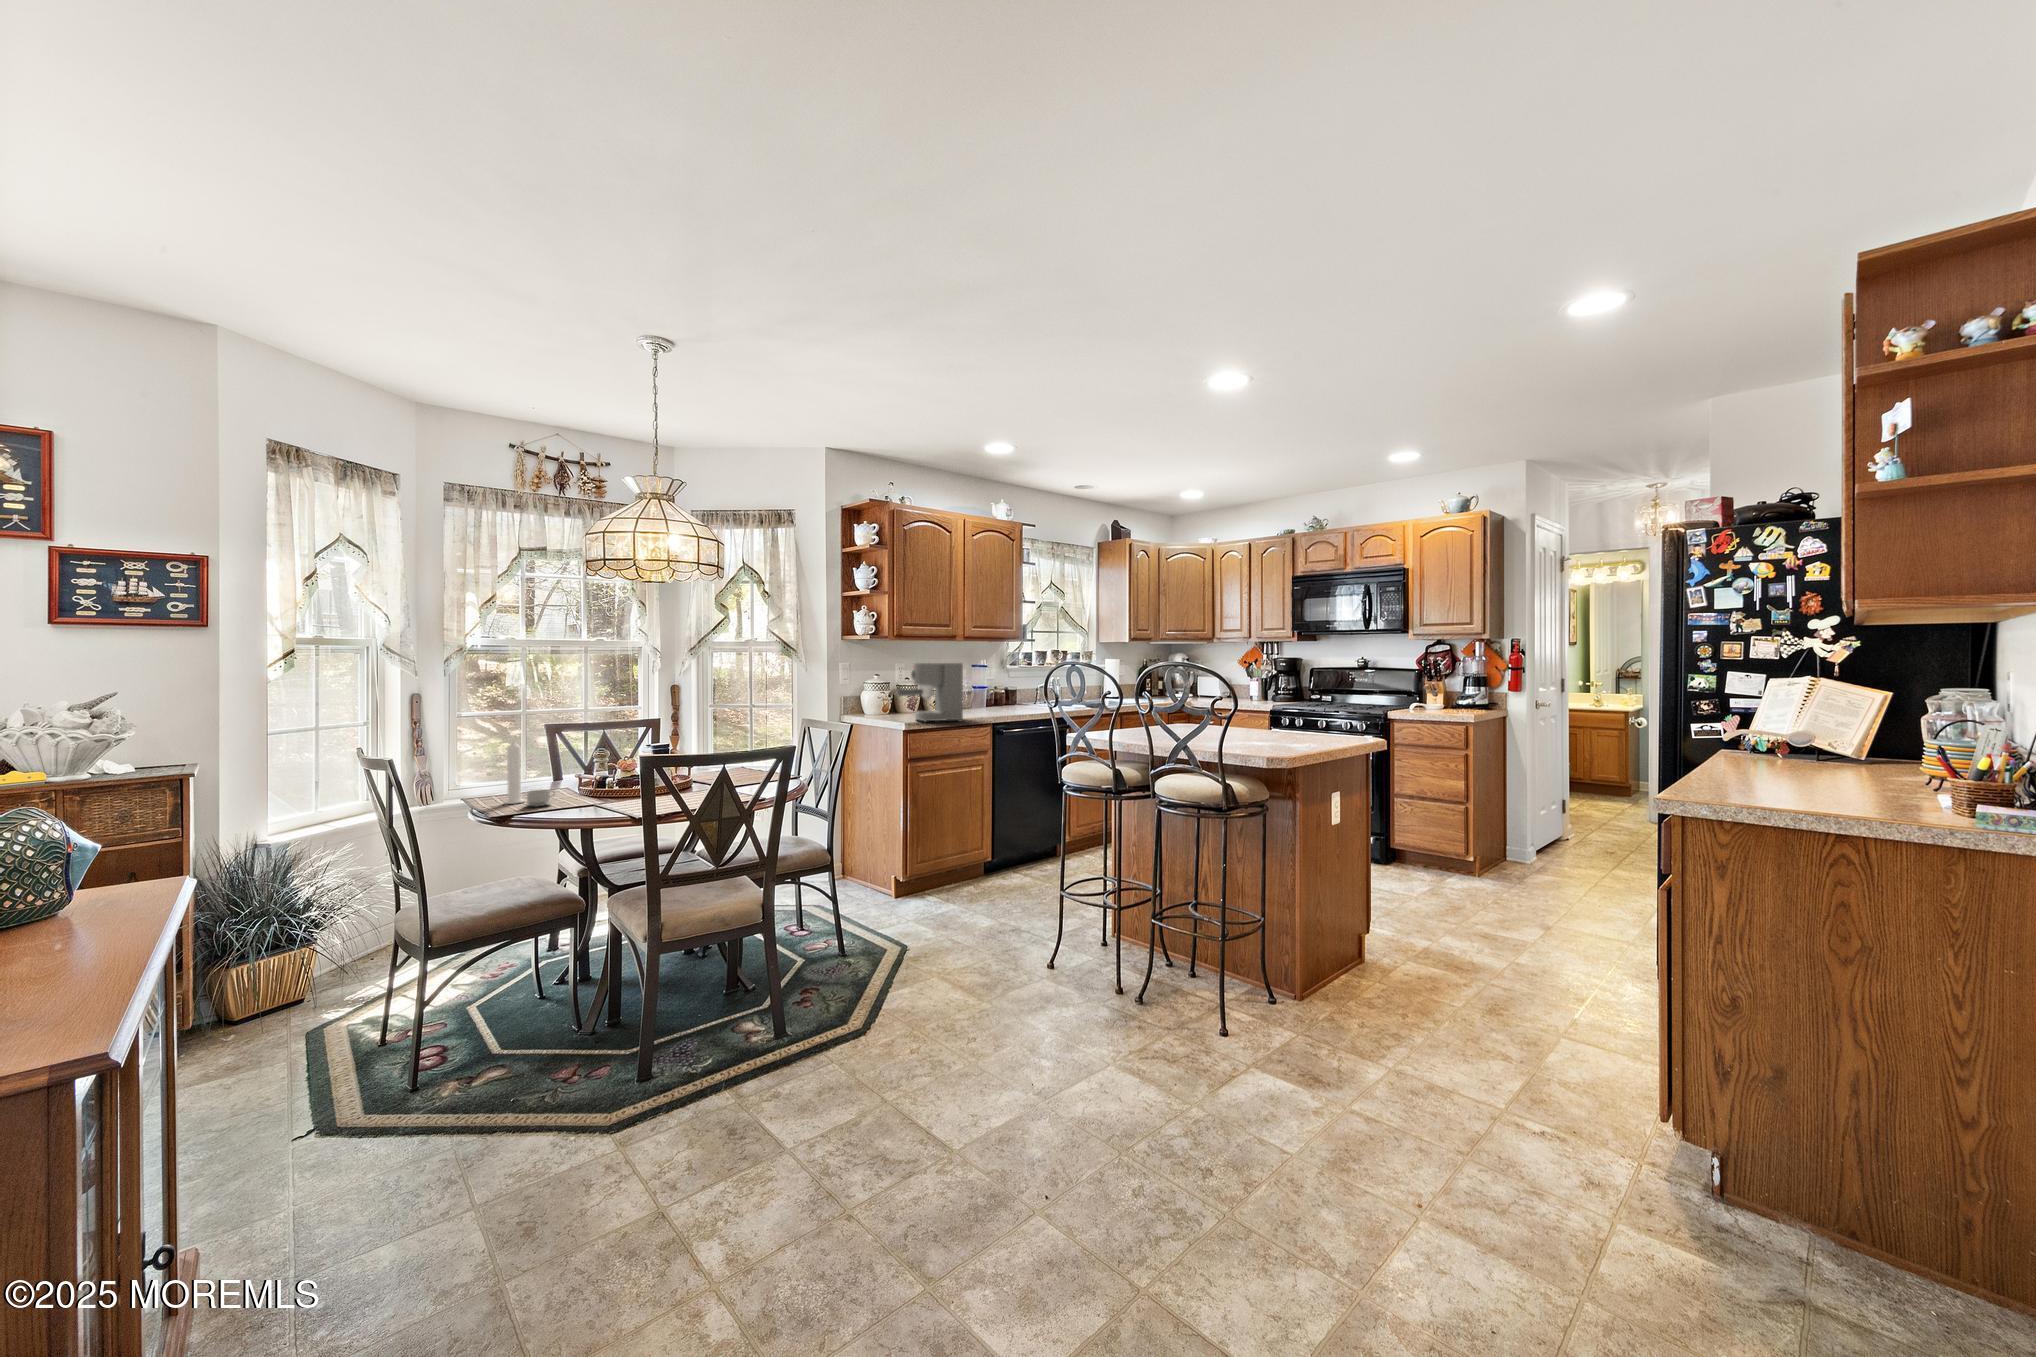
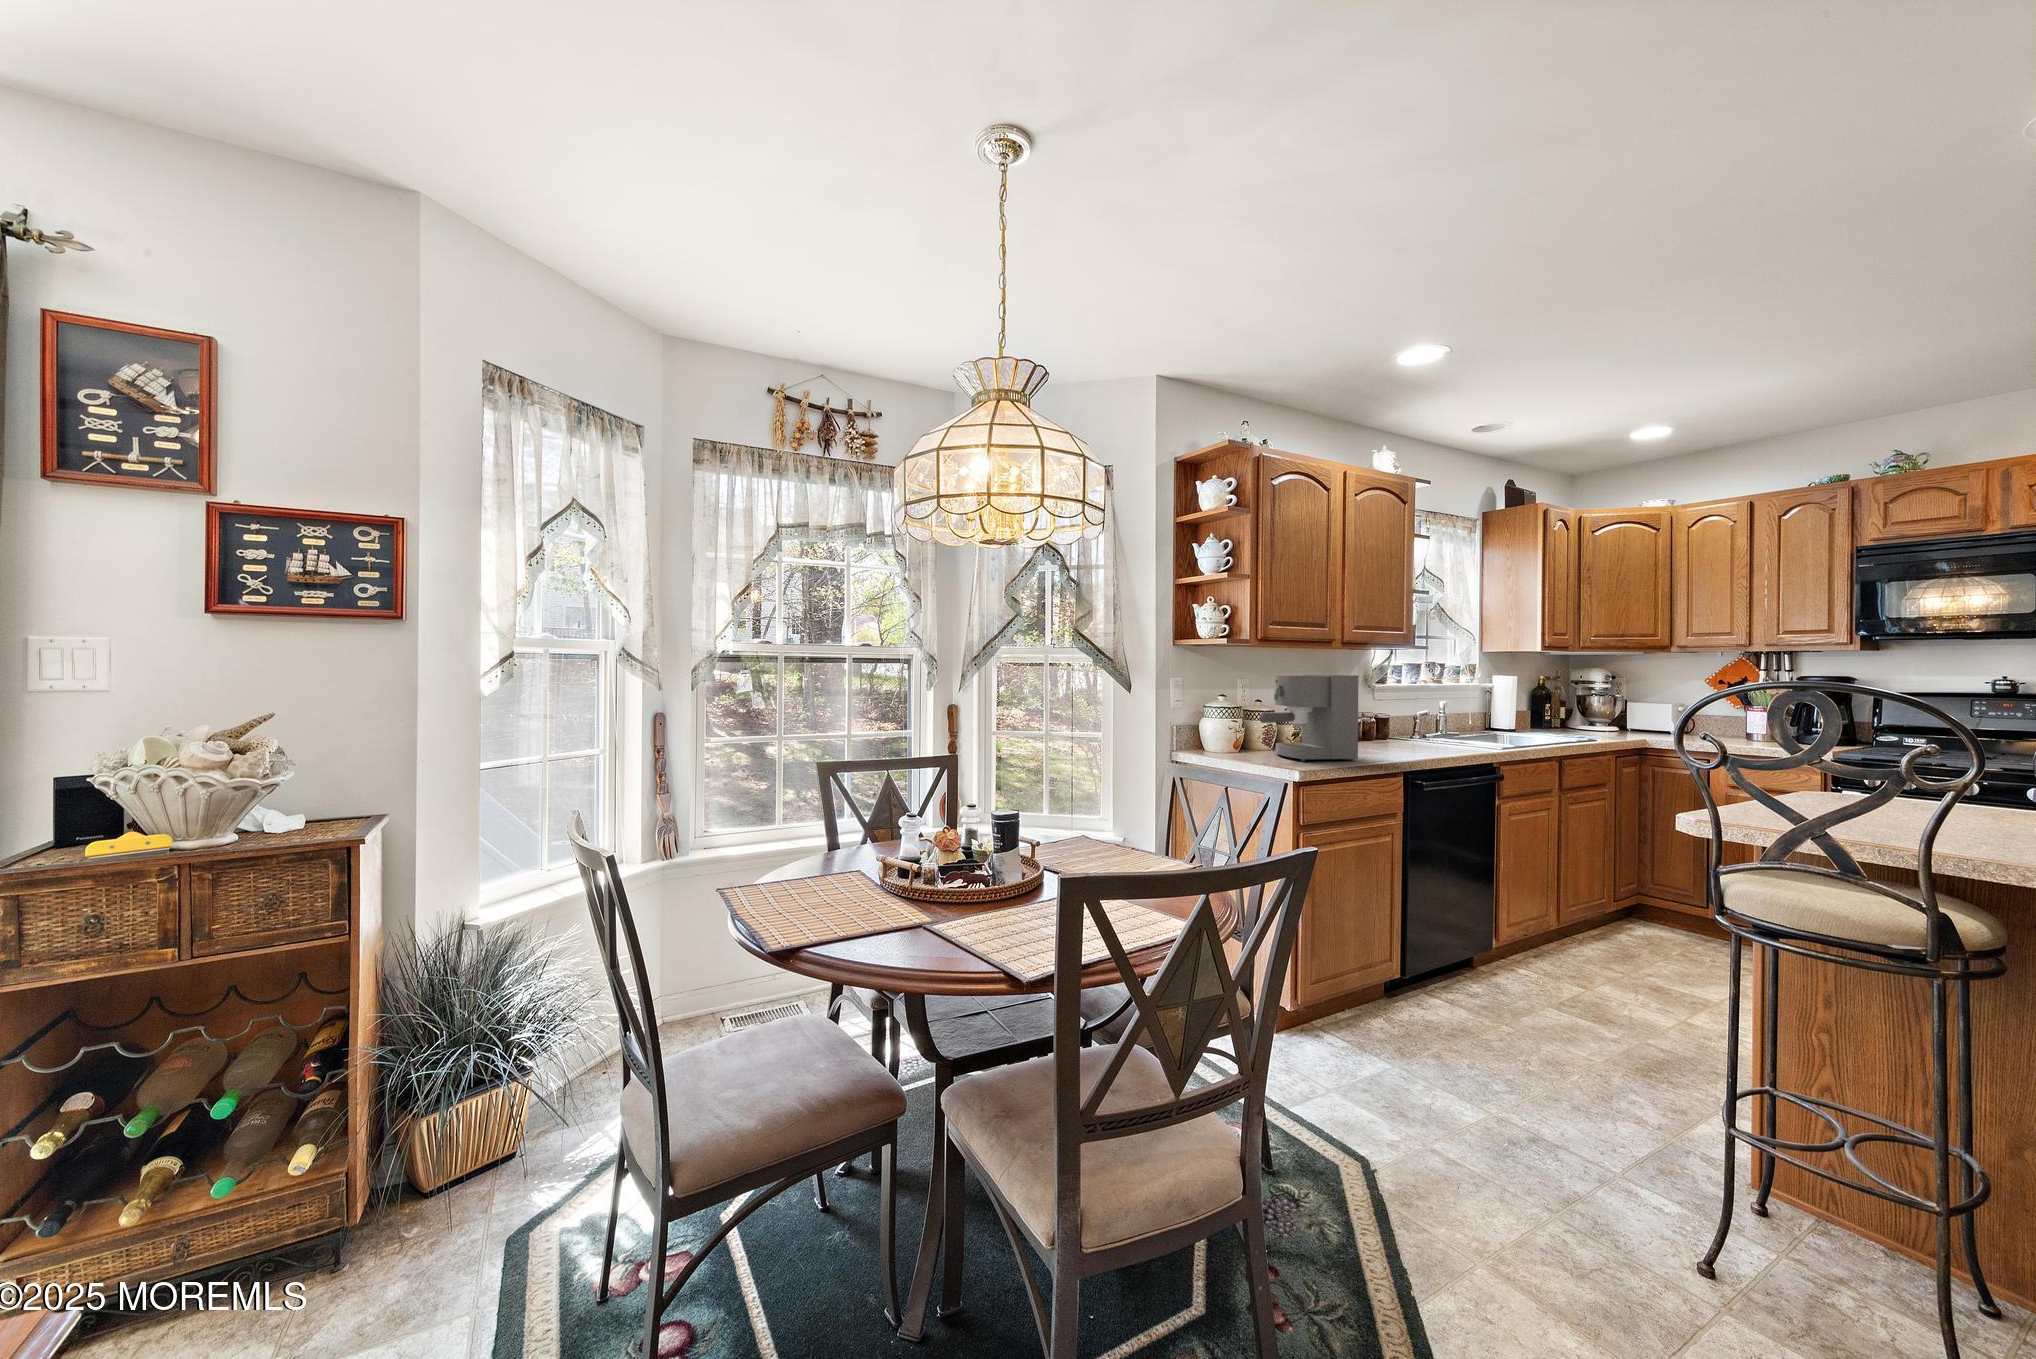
candle: present [505,739,525,804] -> none [782,788,812,893]
teacup: present [526,789,555,806] -> none [815,866,867,903]

